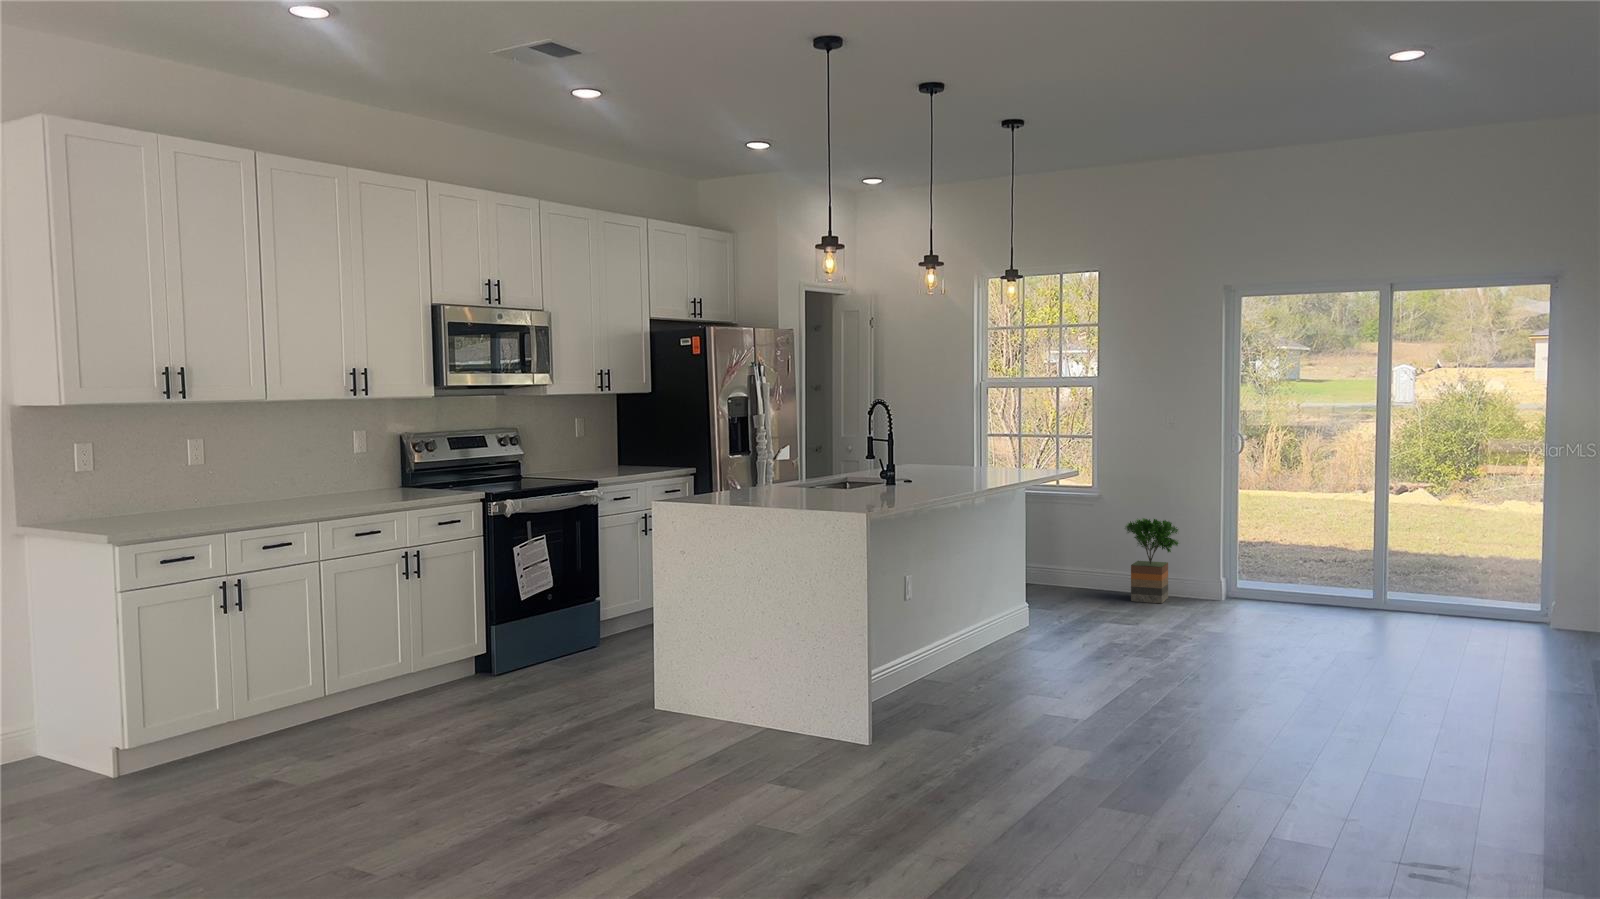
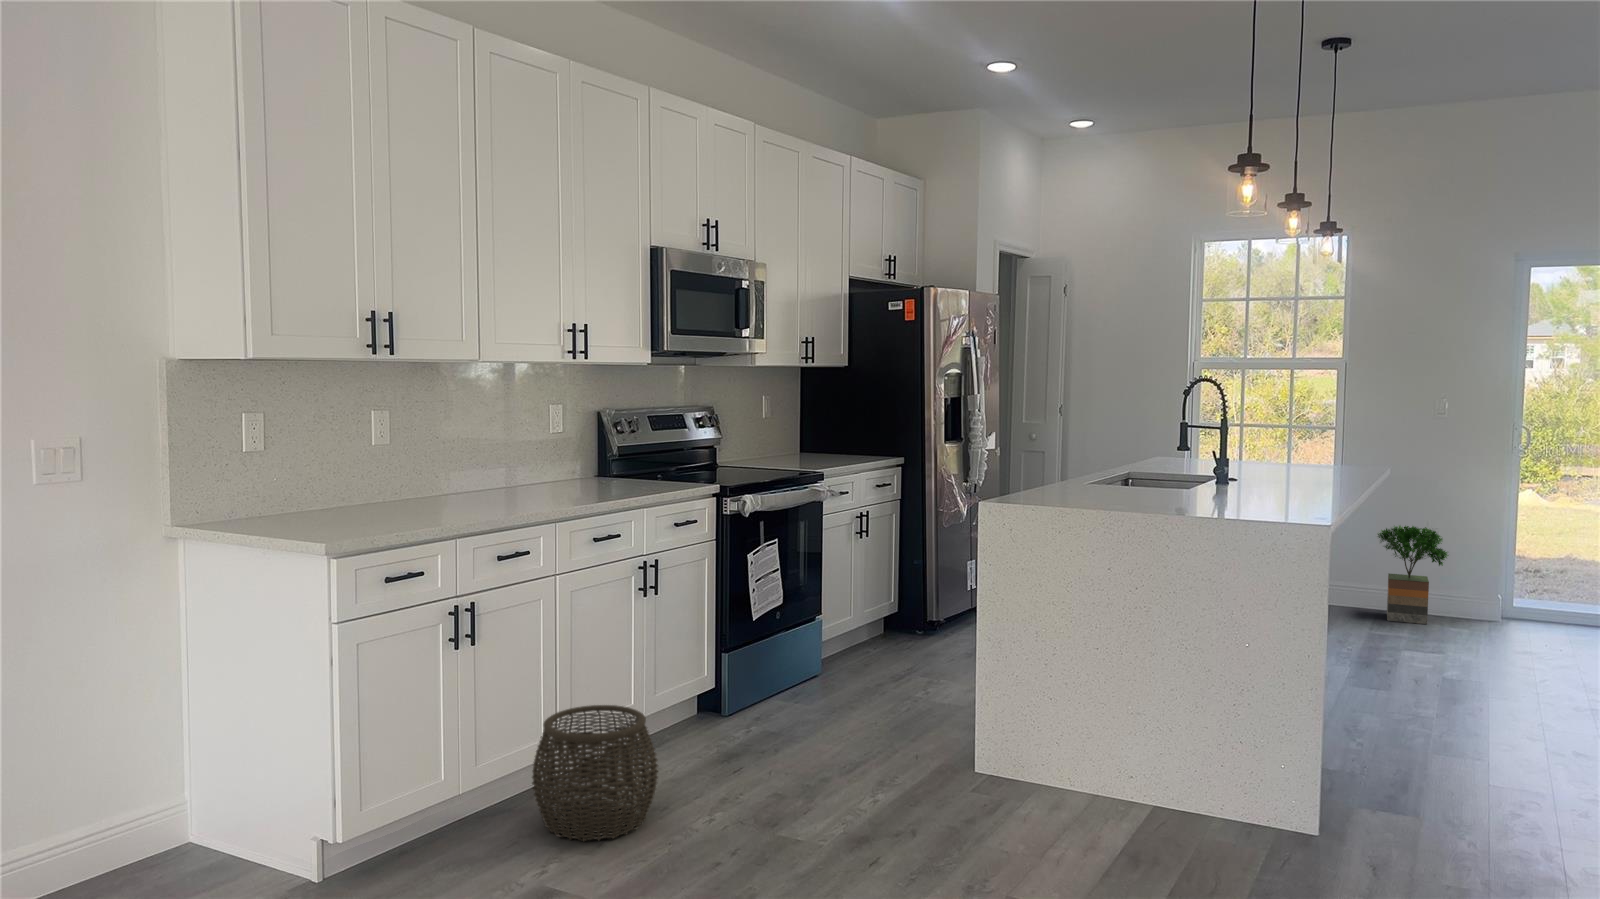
woven basket: none [287,657,386,754] -> present [532,705,658,841]

